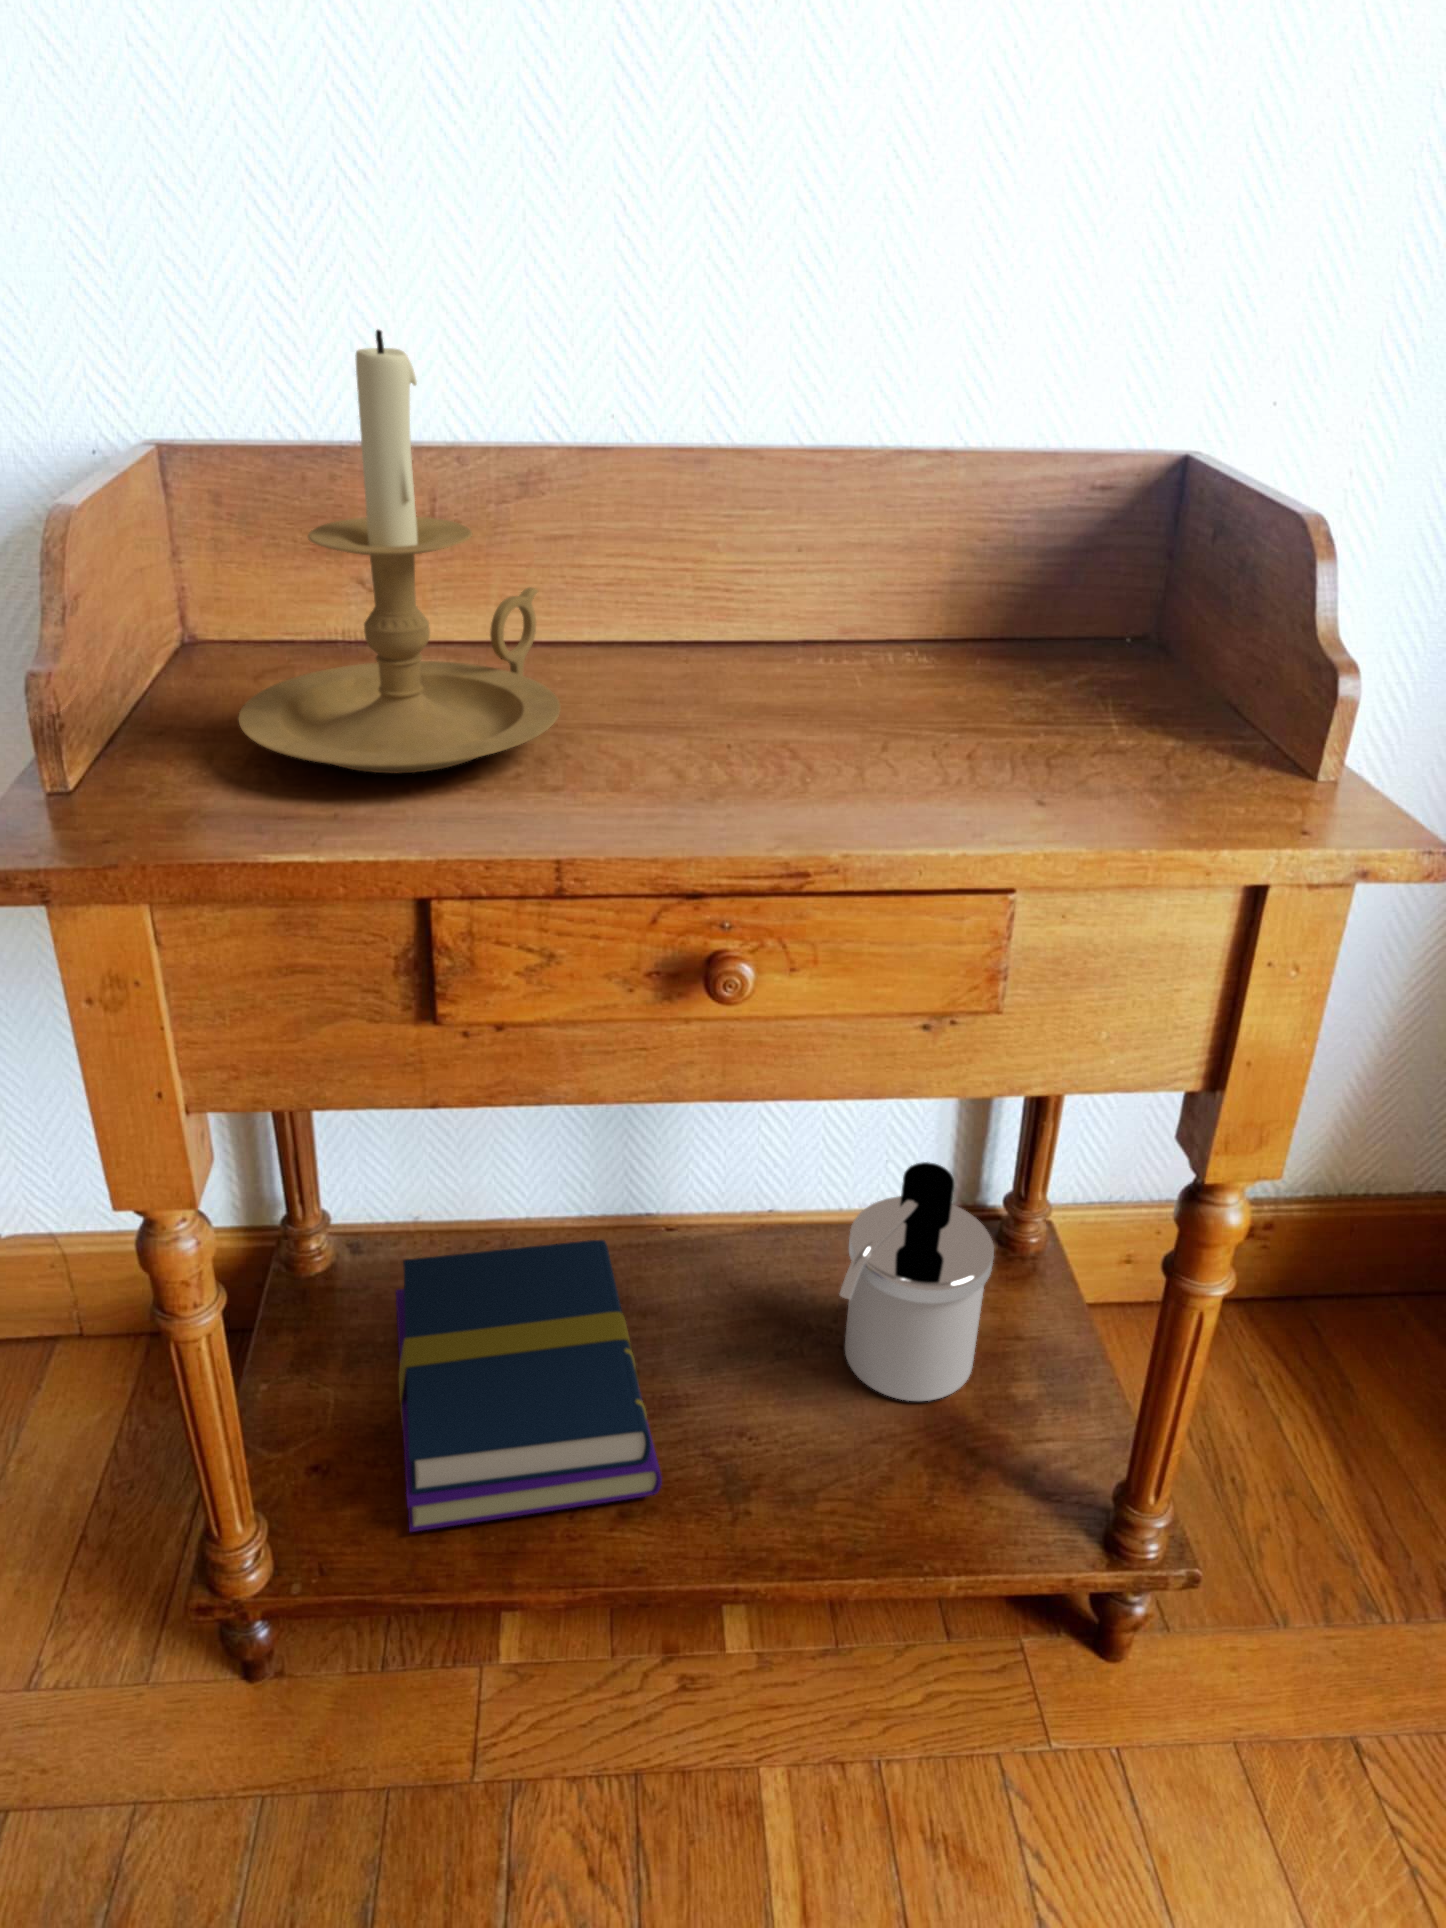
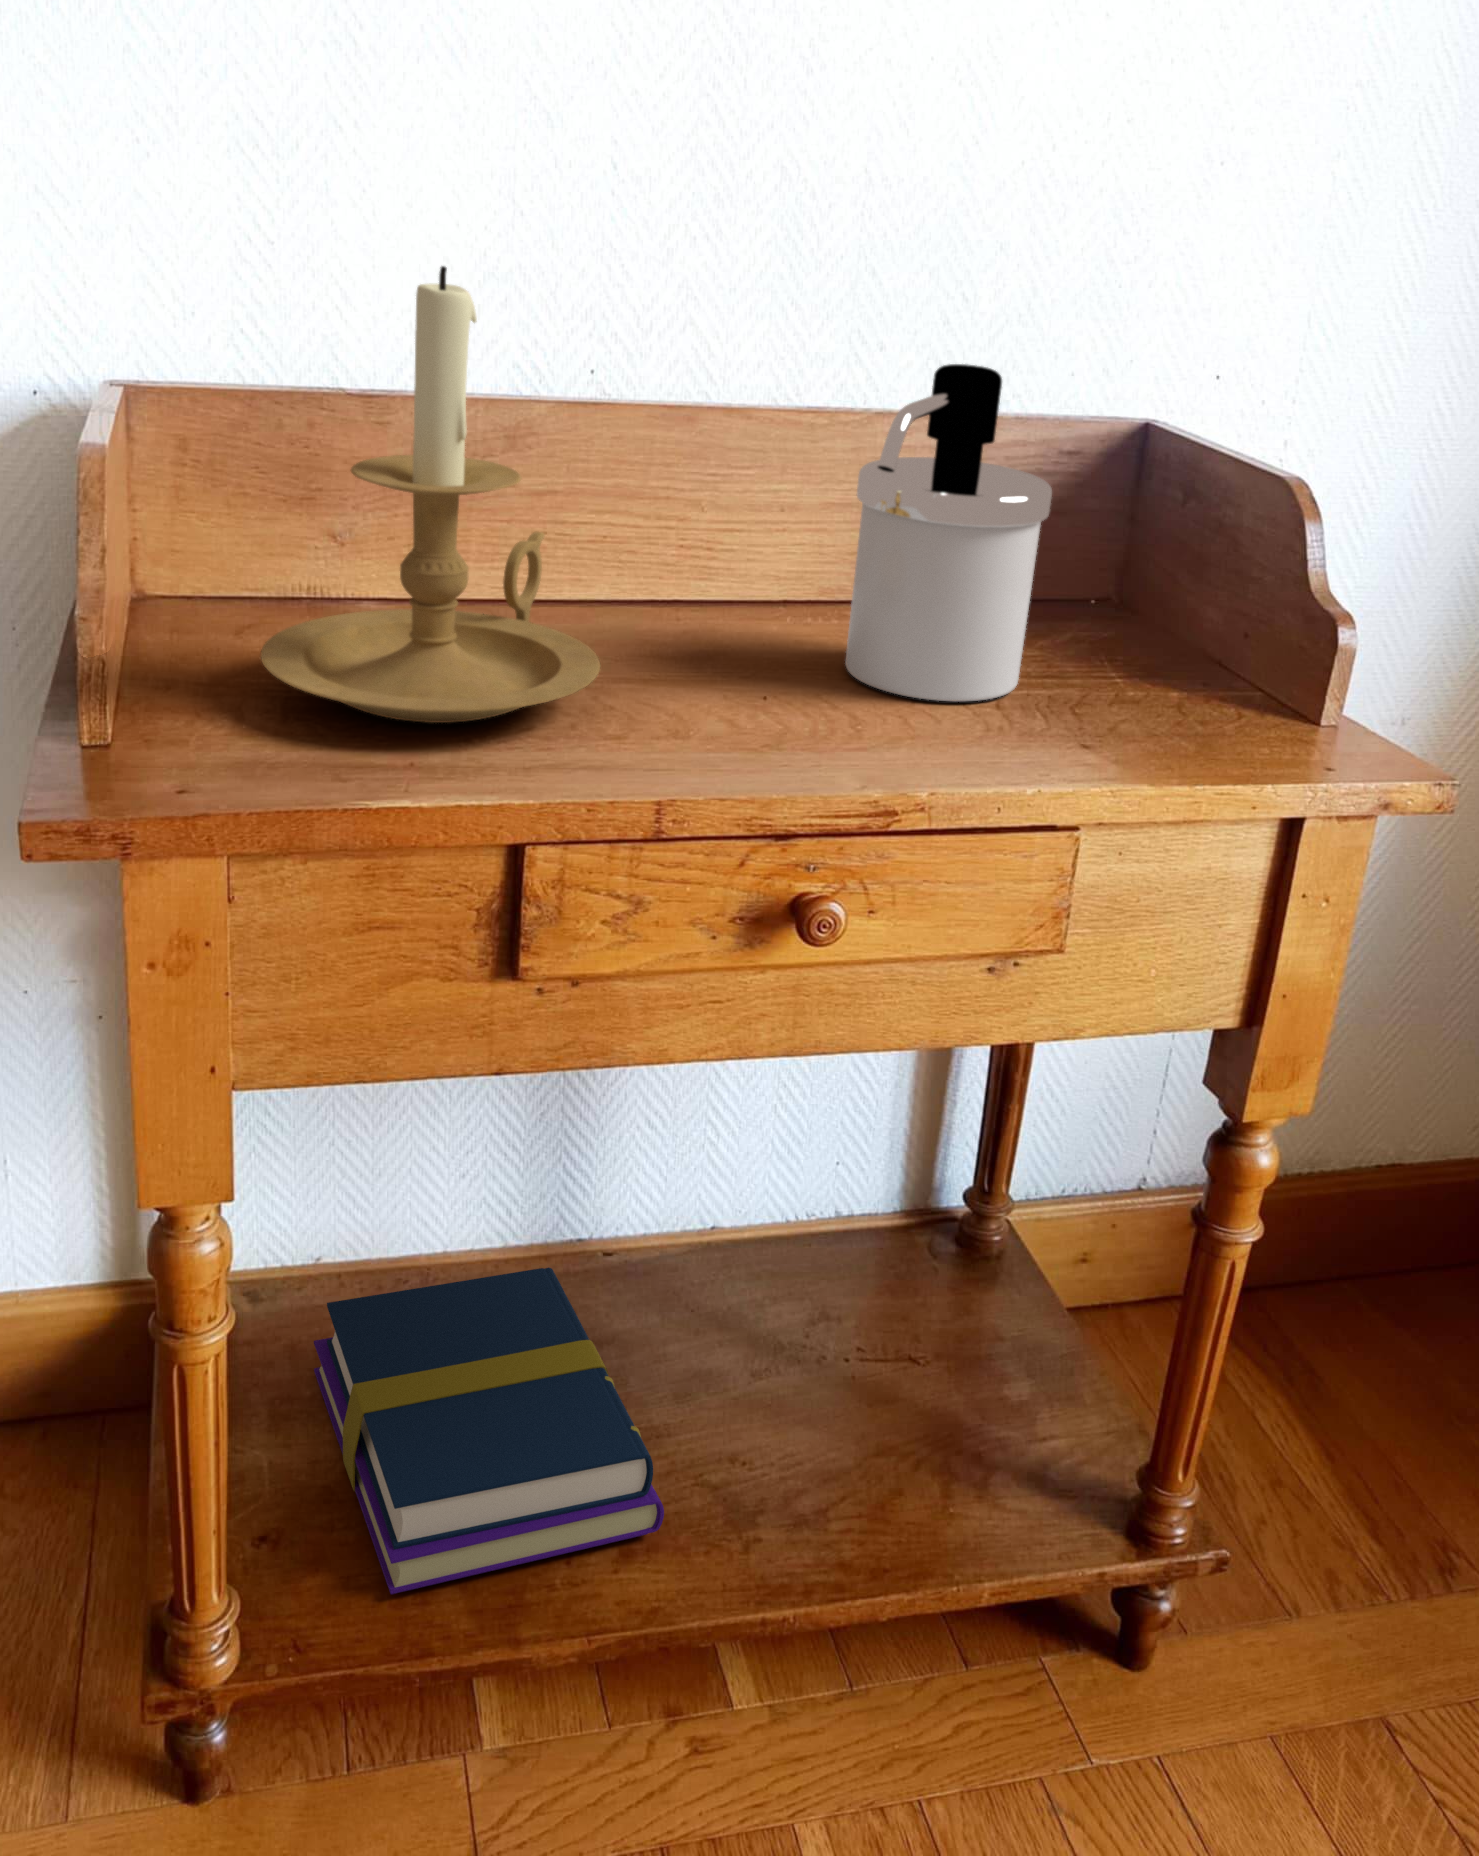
soap dispenser: present [840,1162,994,1401] -> present [845,364,1052,702]

